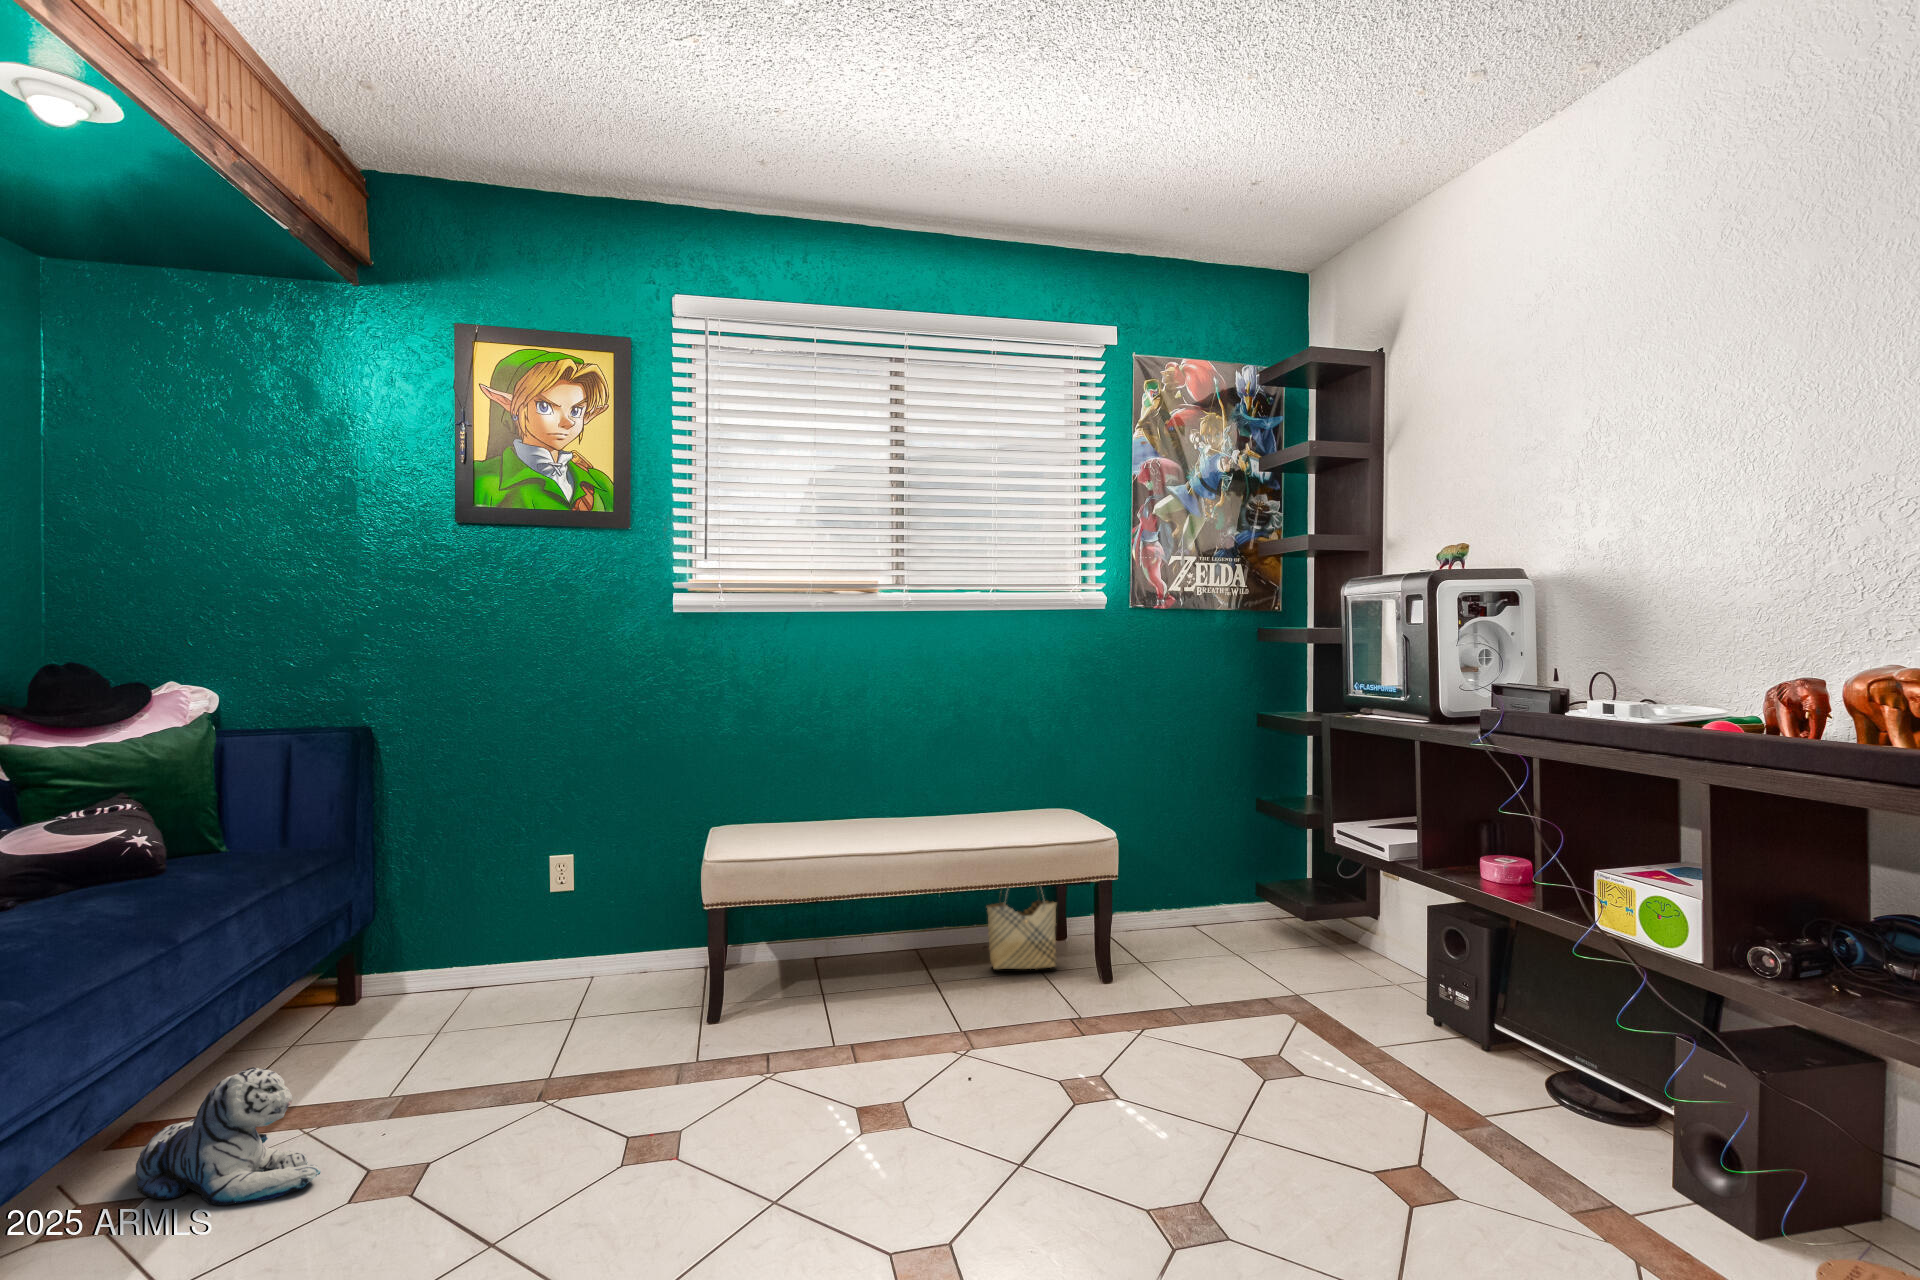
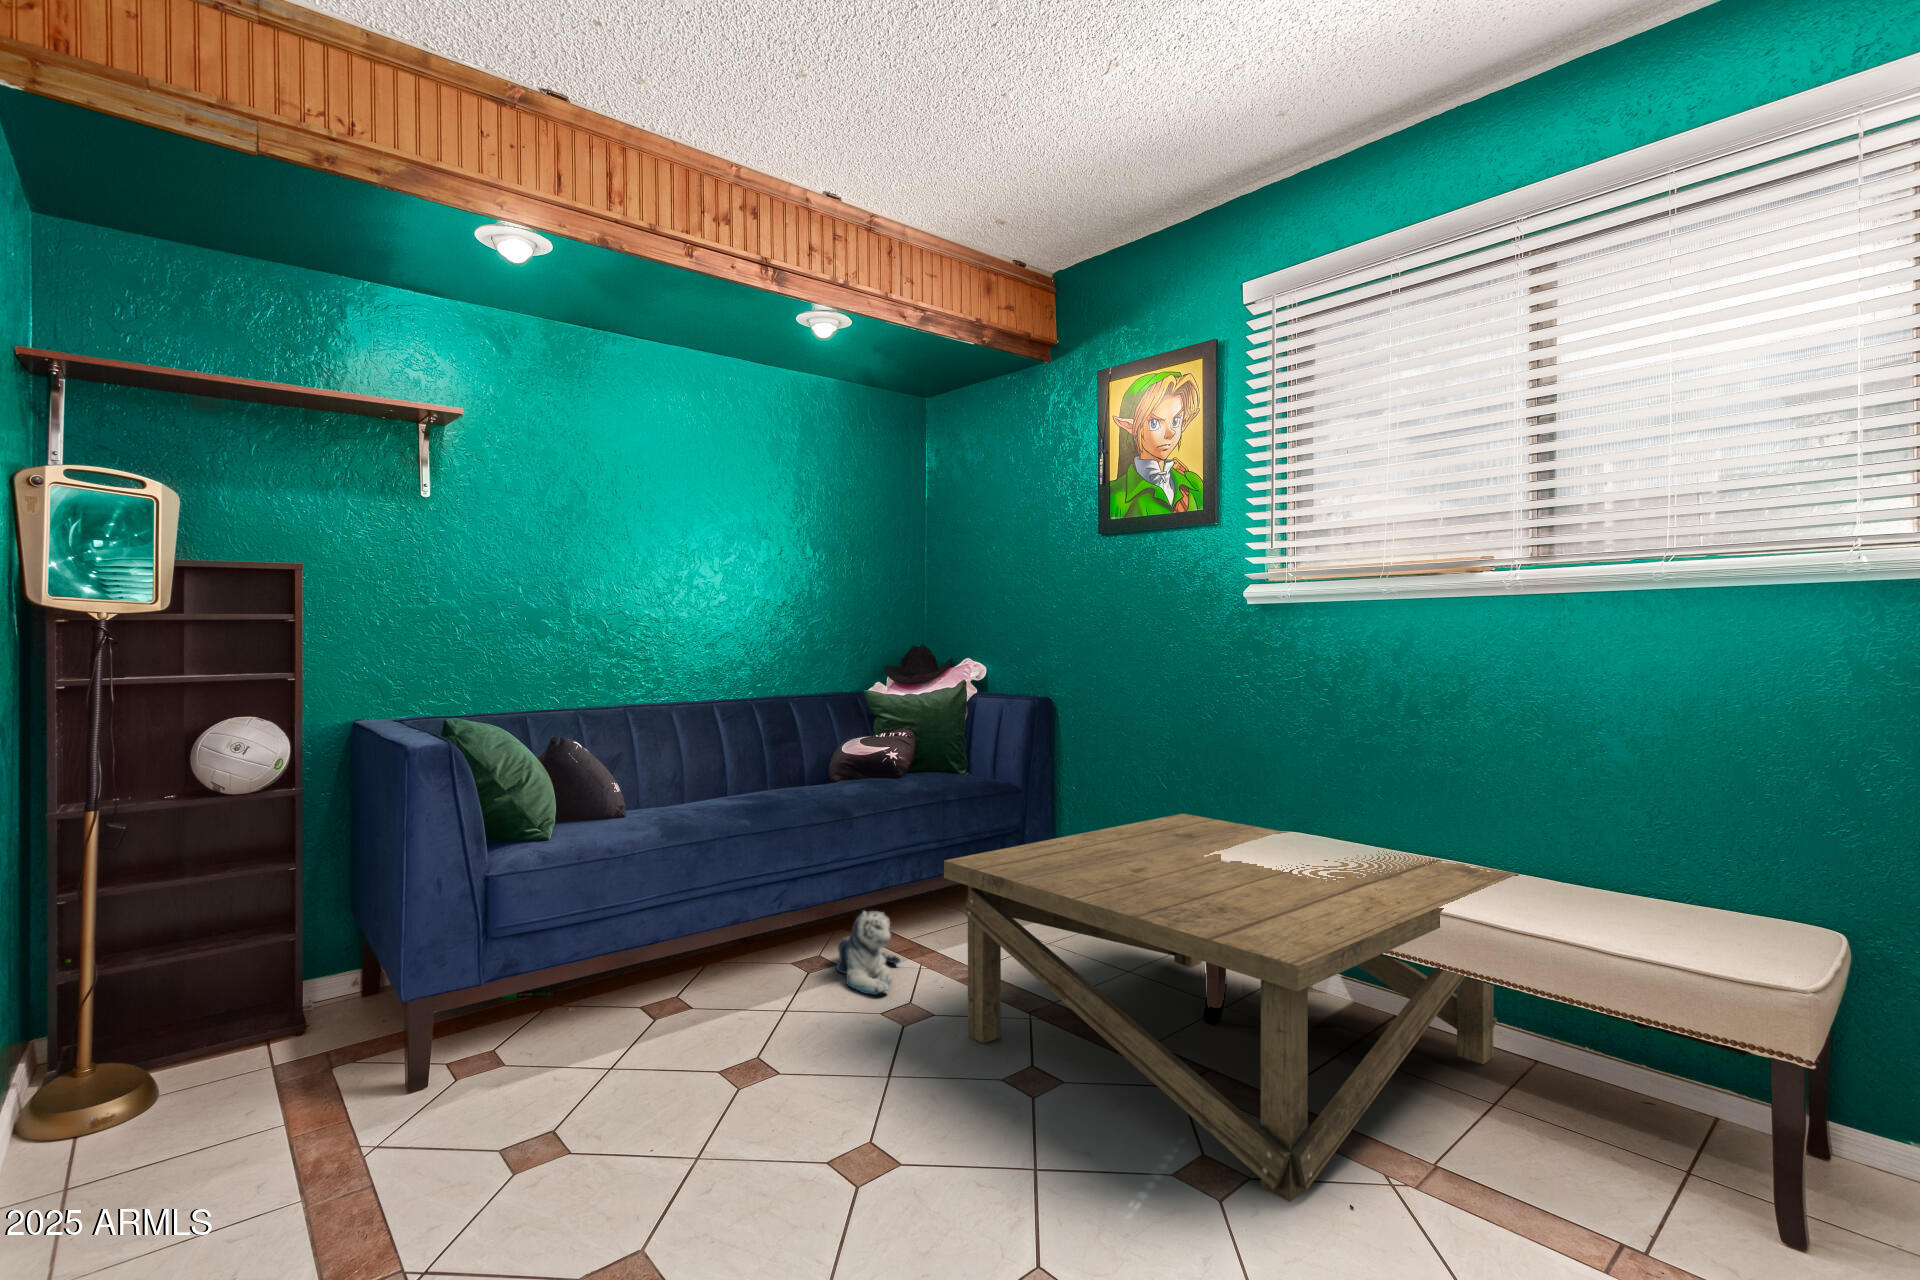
coffee table: none [488,825,995,1160] -> present [944,814,1519,1202]
woven basket: present [987,884,1057,969] -> none [1600,965,1736,1138]

